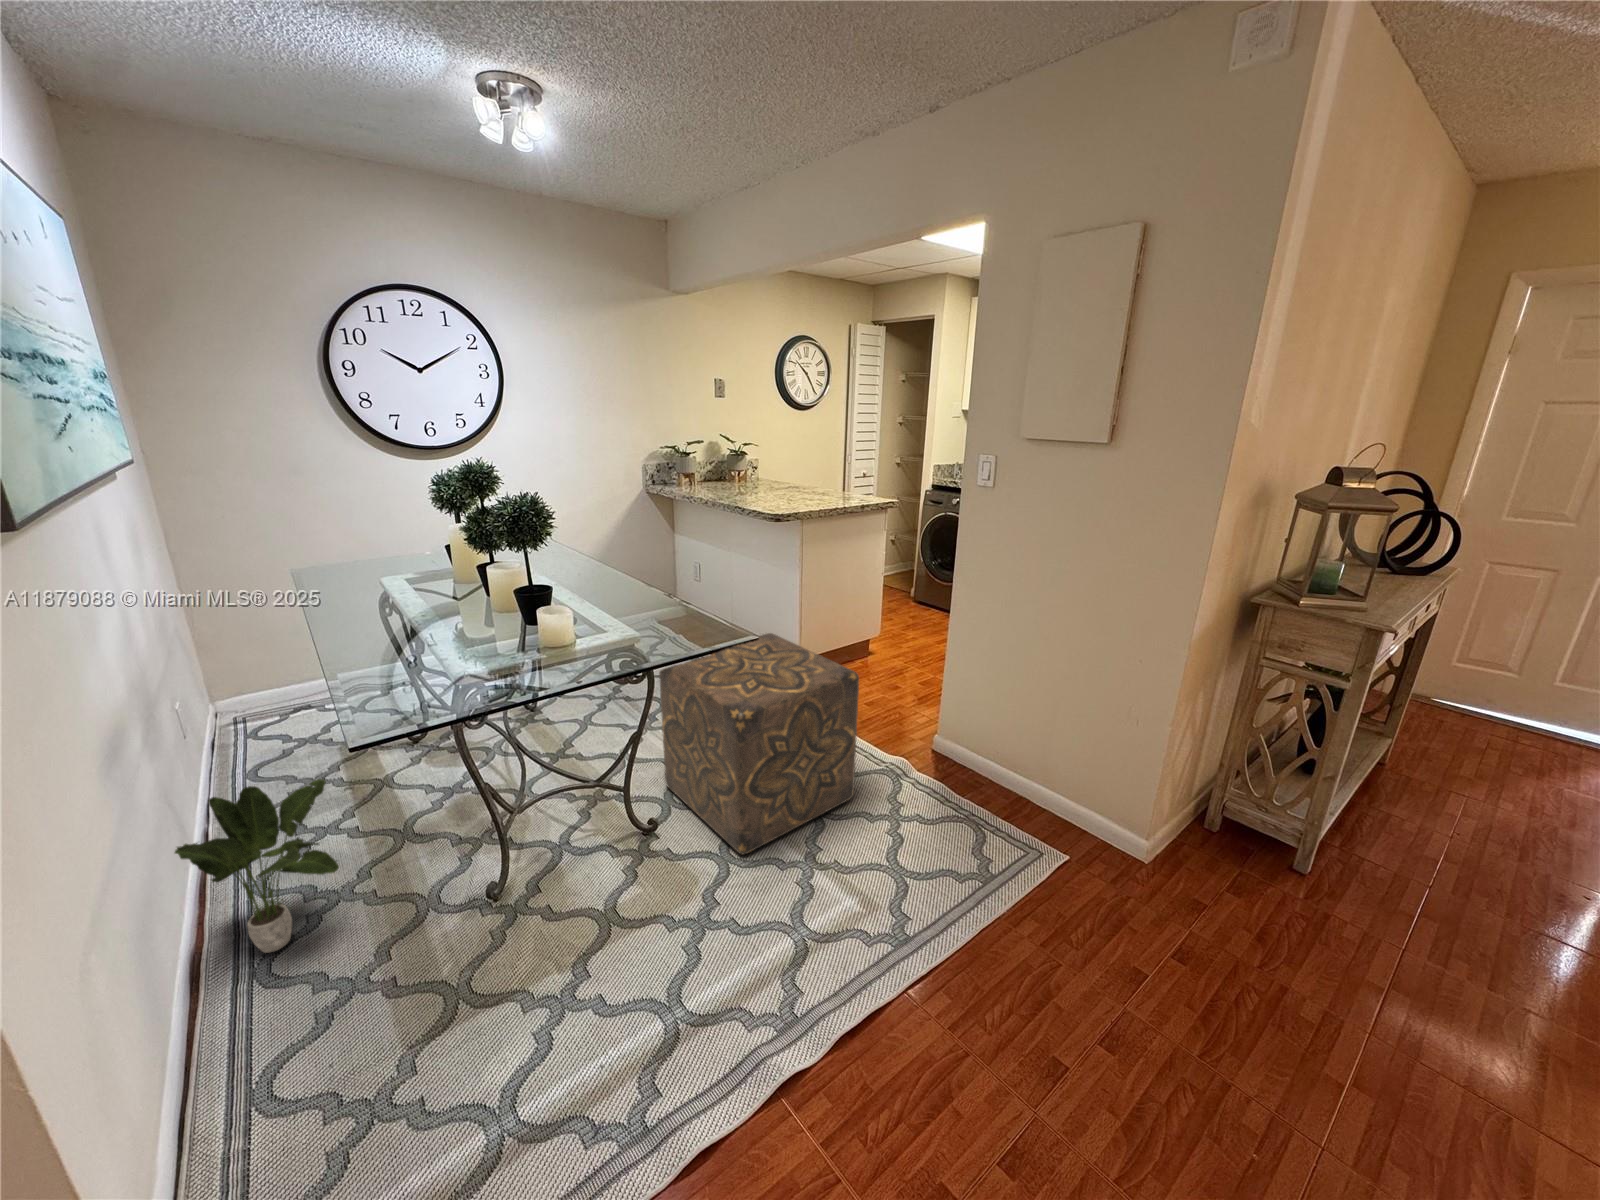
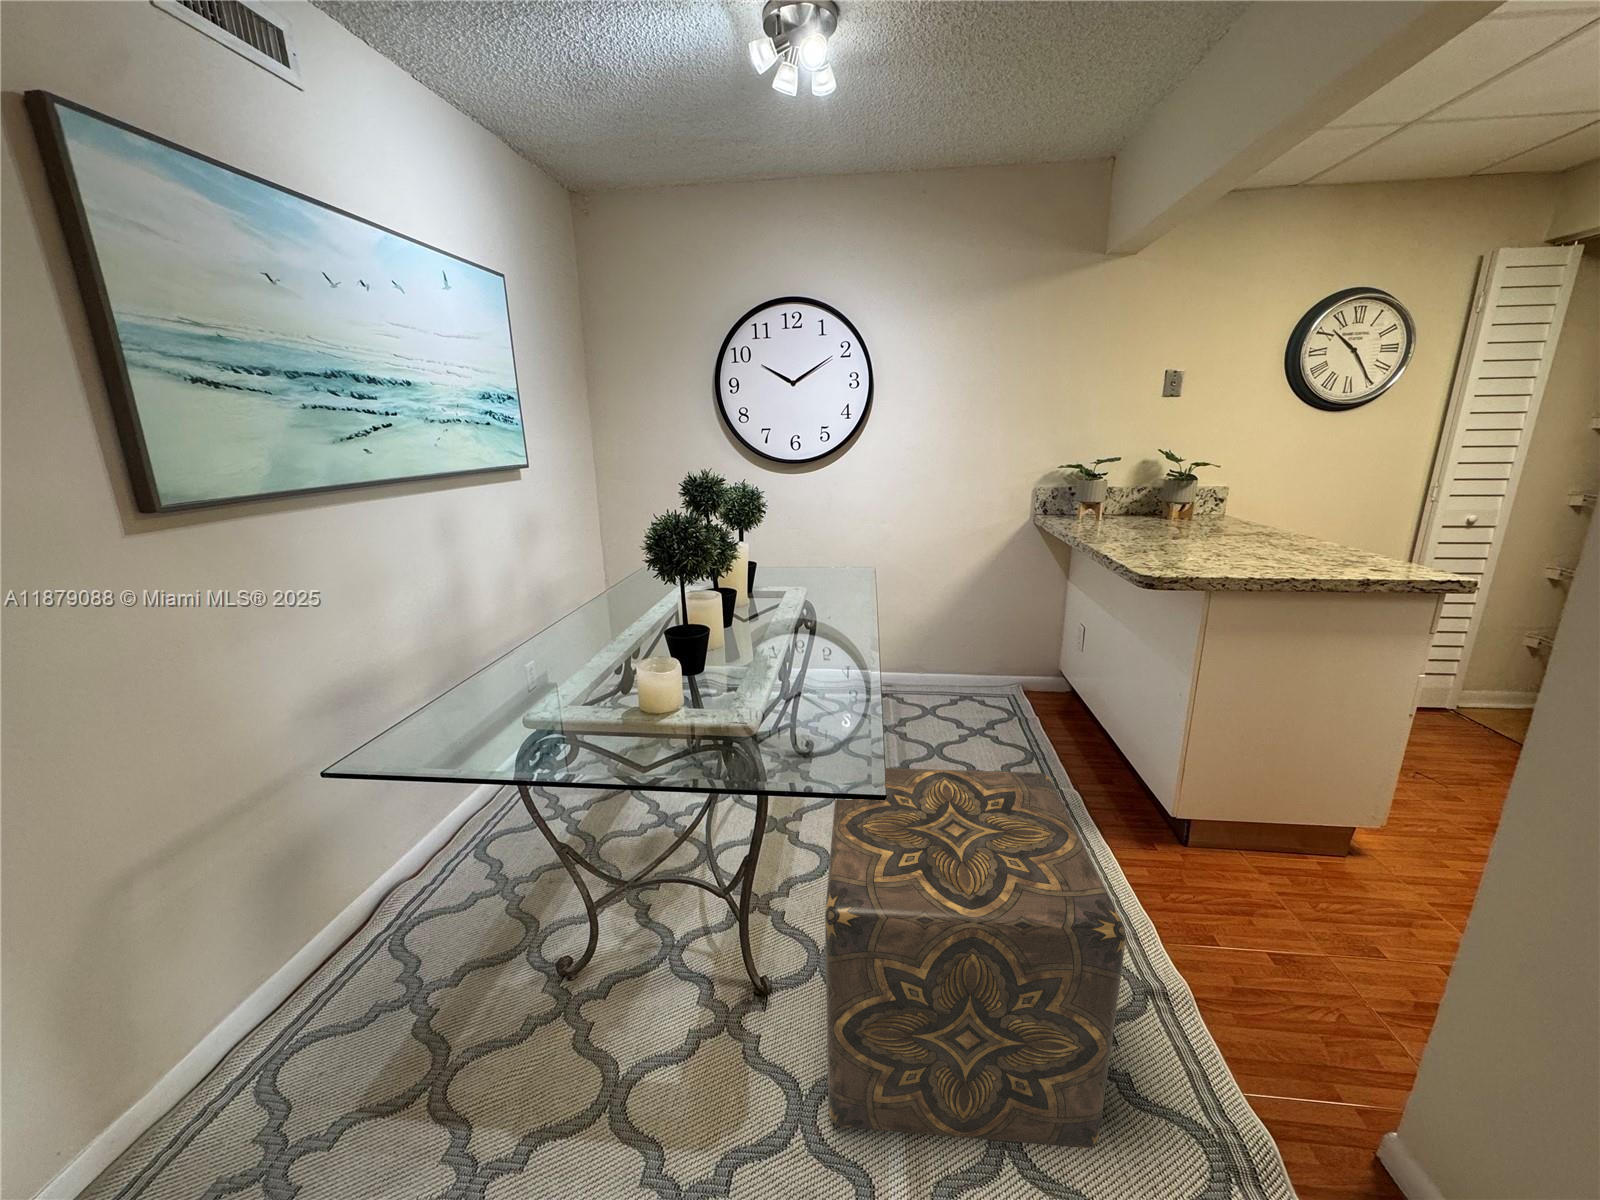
potted plant: present [175,779,339,953] -> none [355,761,491,917]

